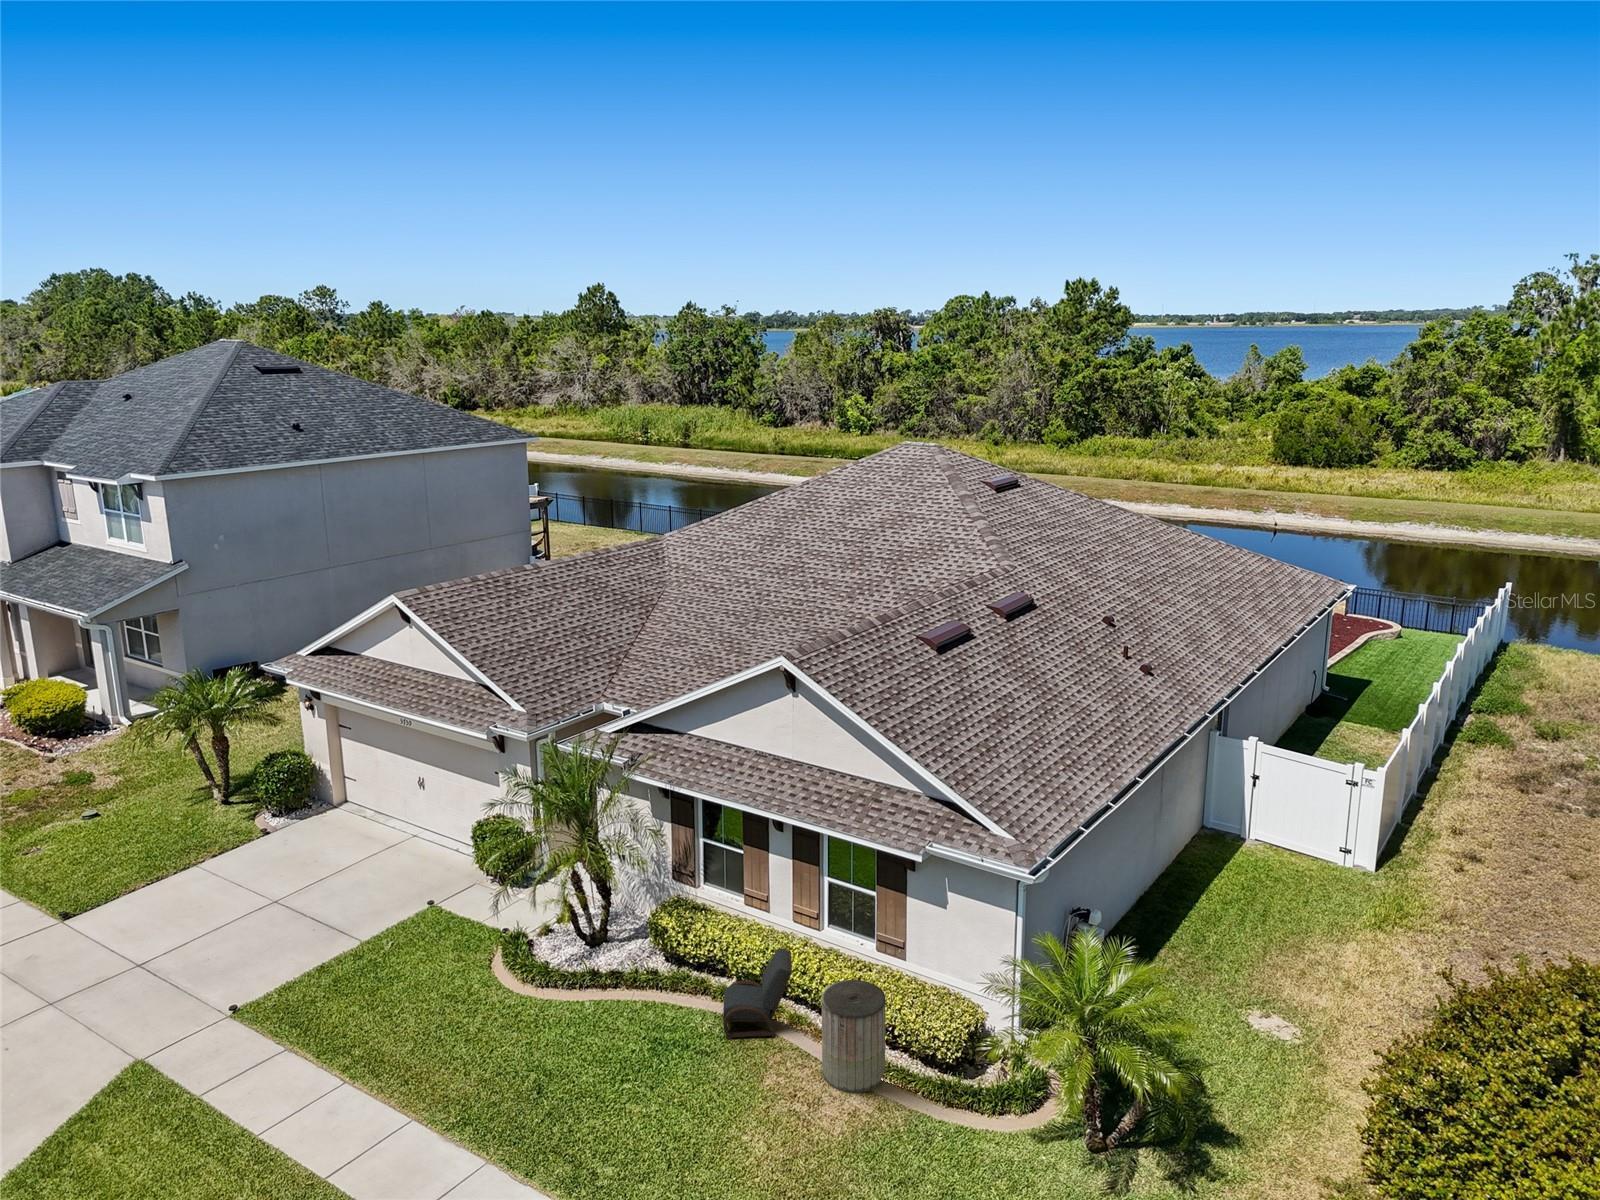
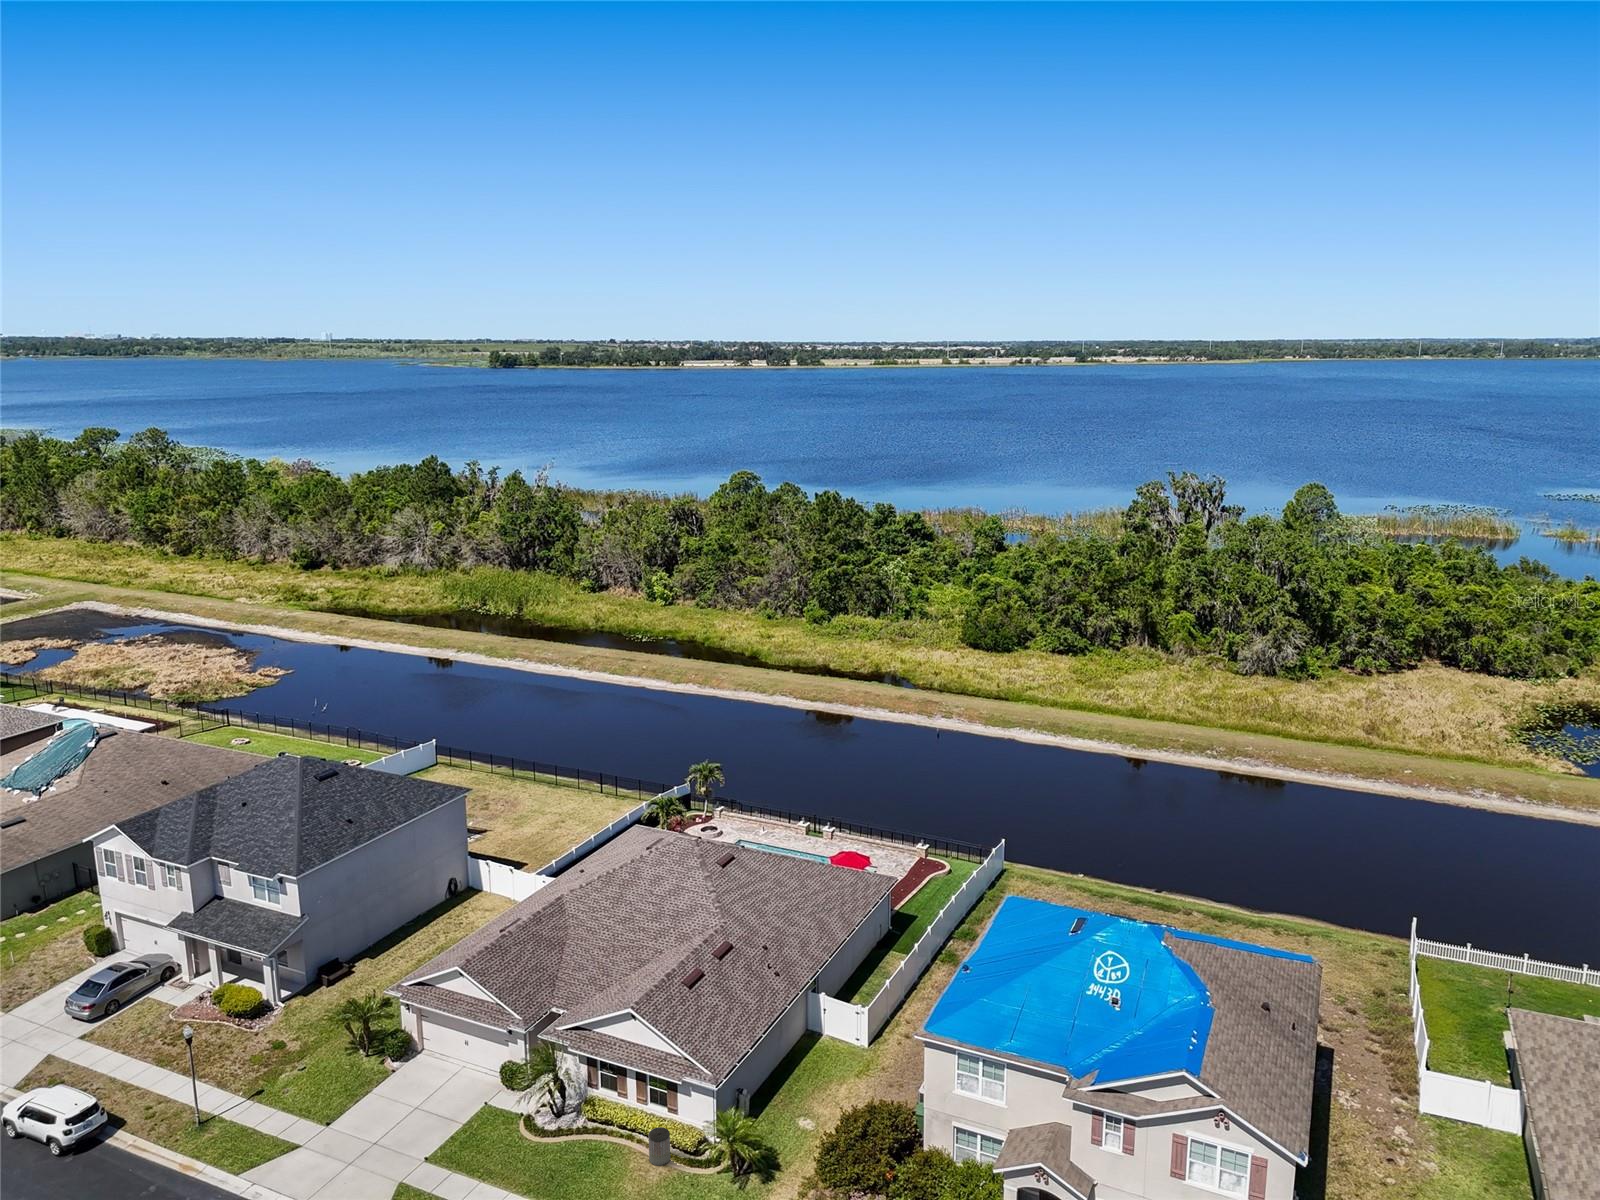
lounge chair: present [723,948,792,1039] -> none [614,1116,638,1151]

